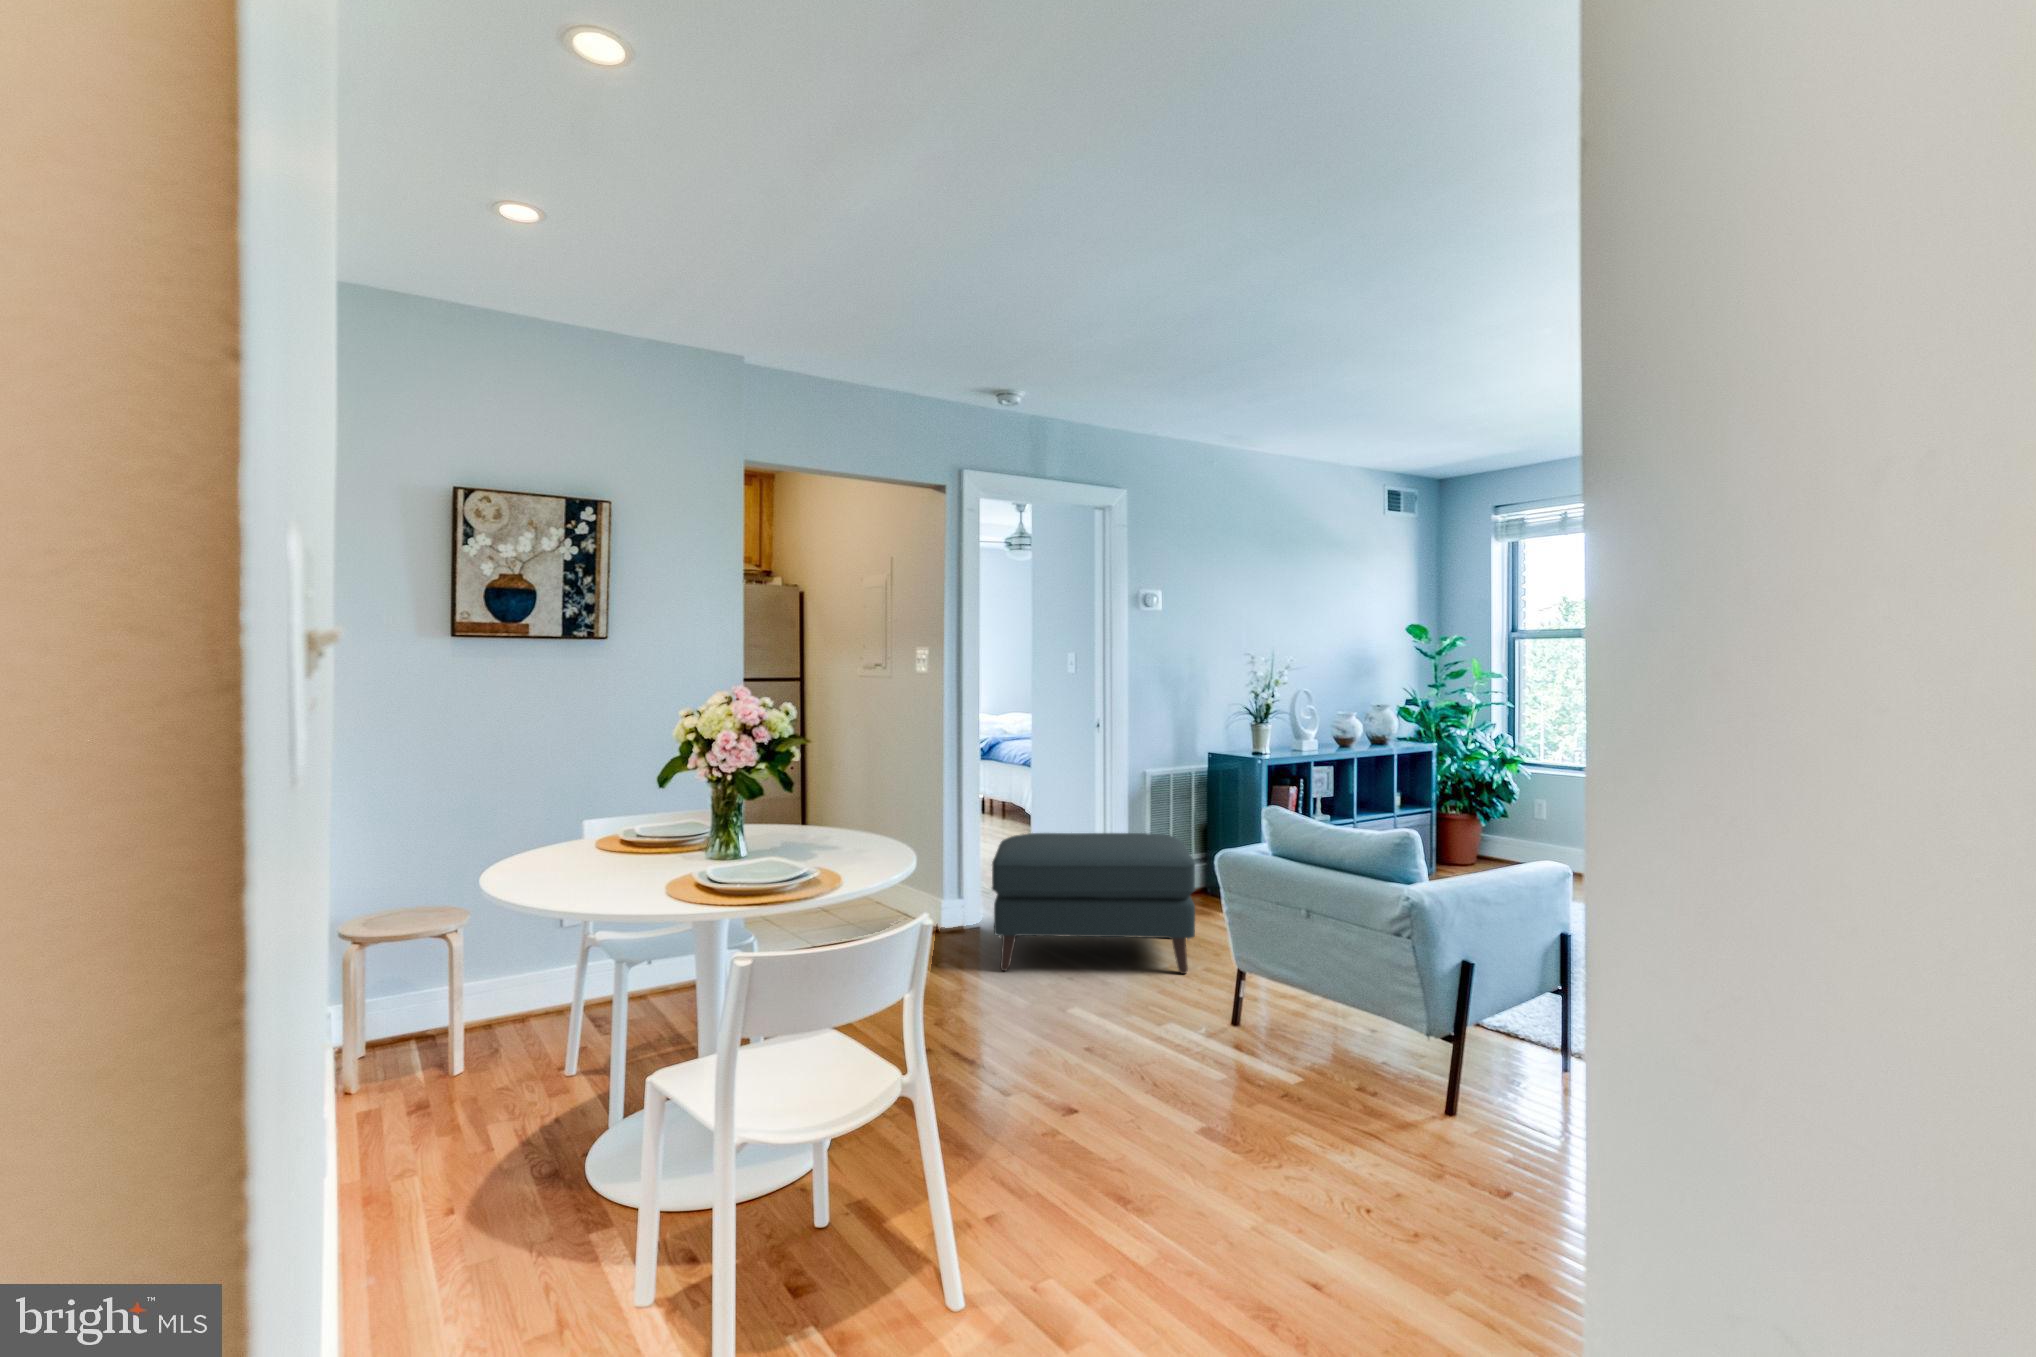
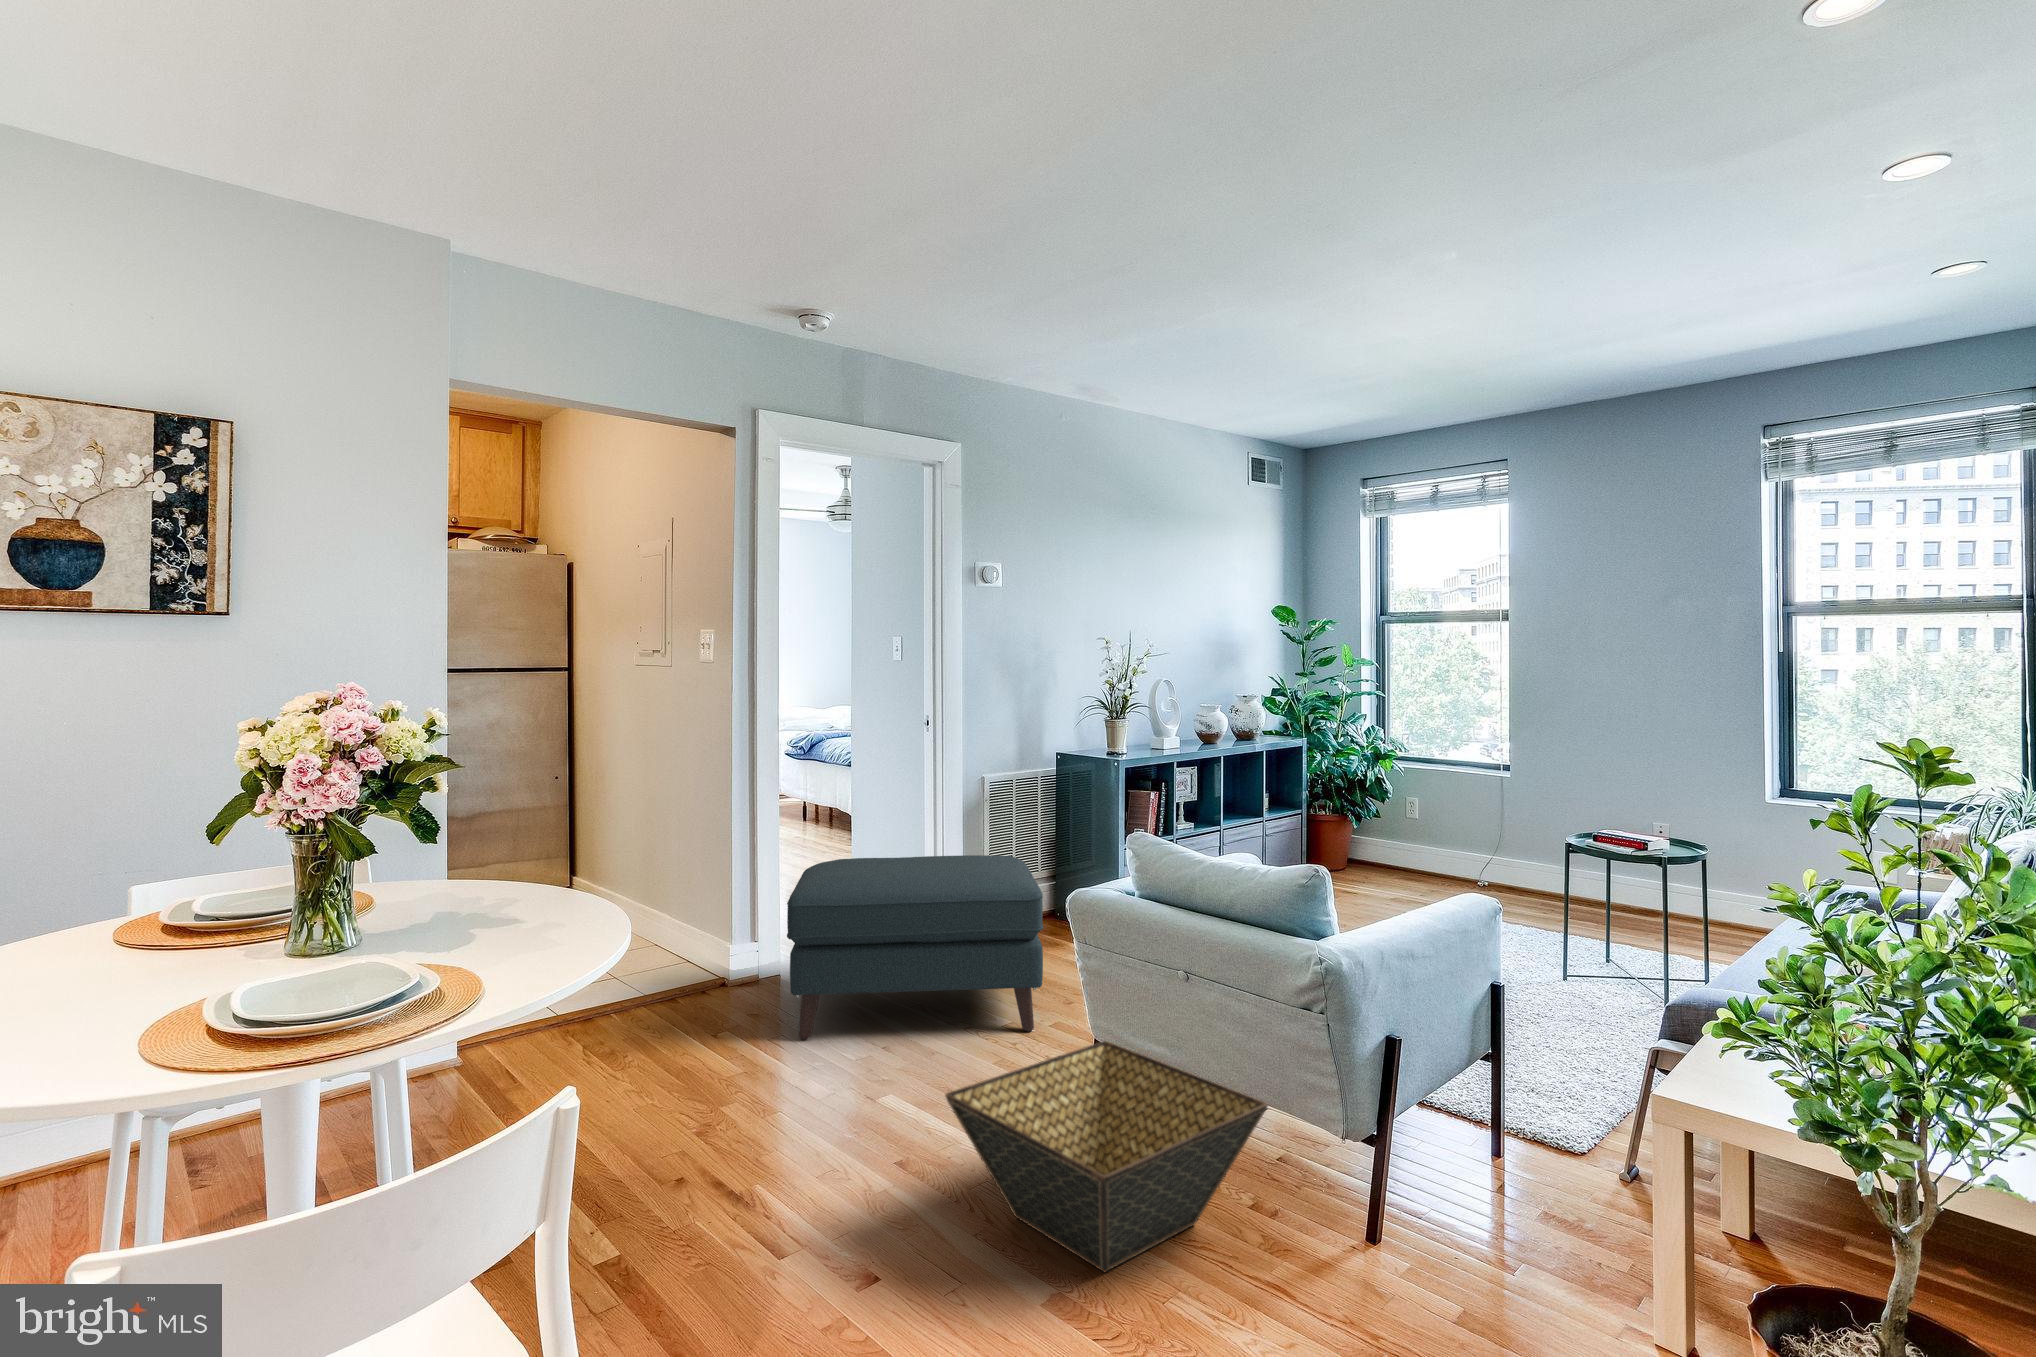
basket: none [1122,968,1370,1122] -> present [945,1041,1268,1272]

